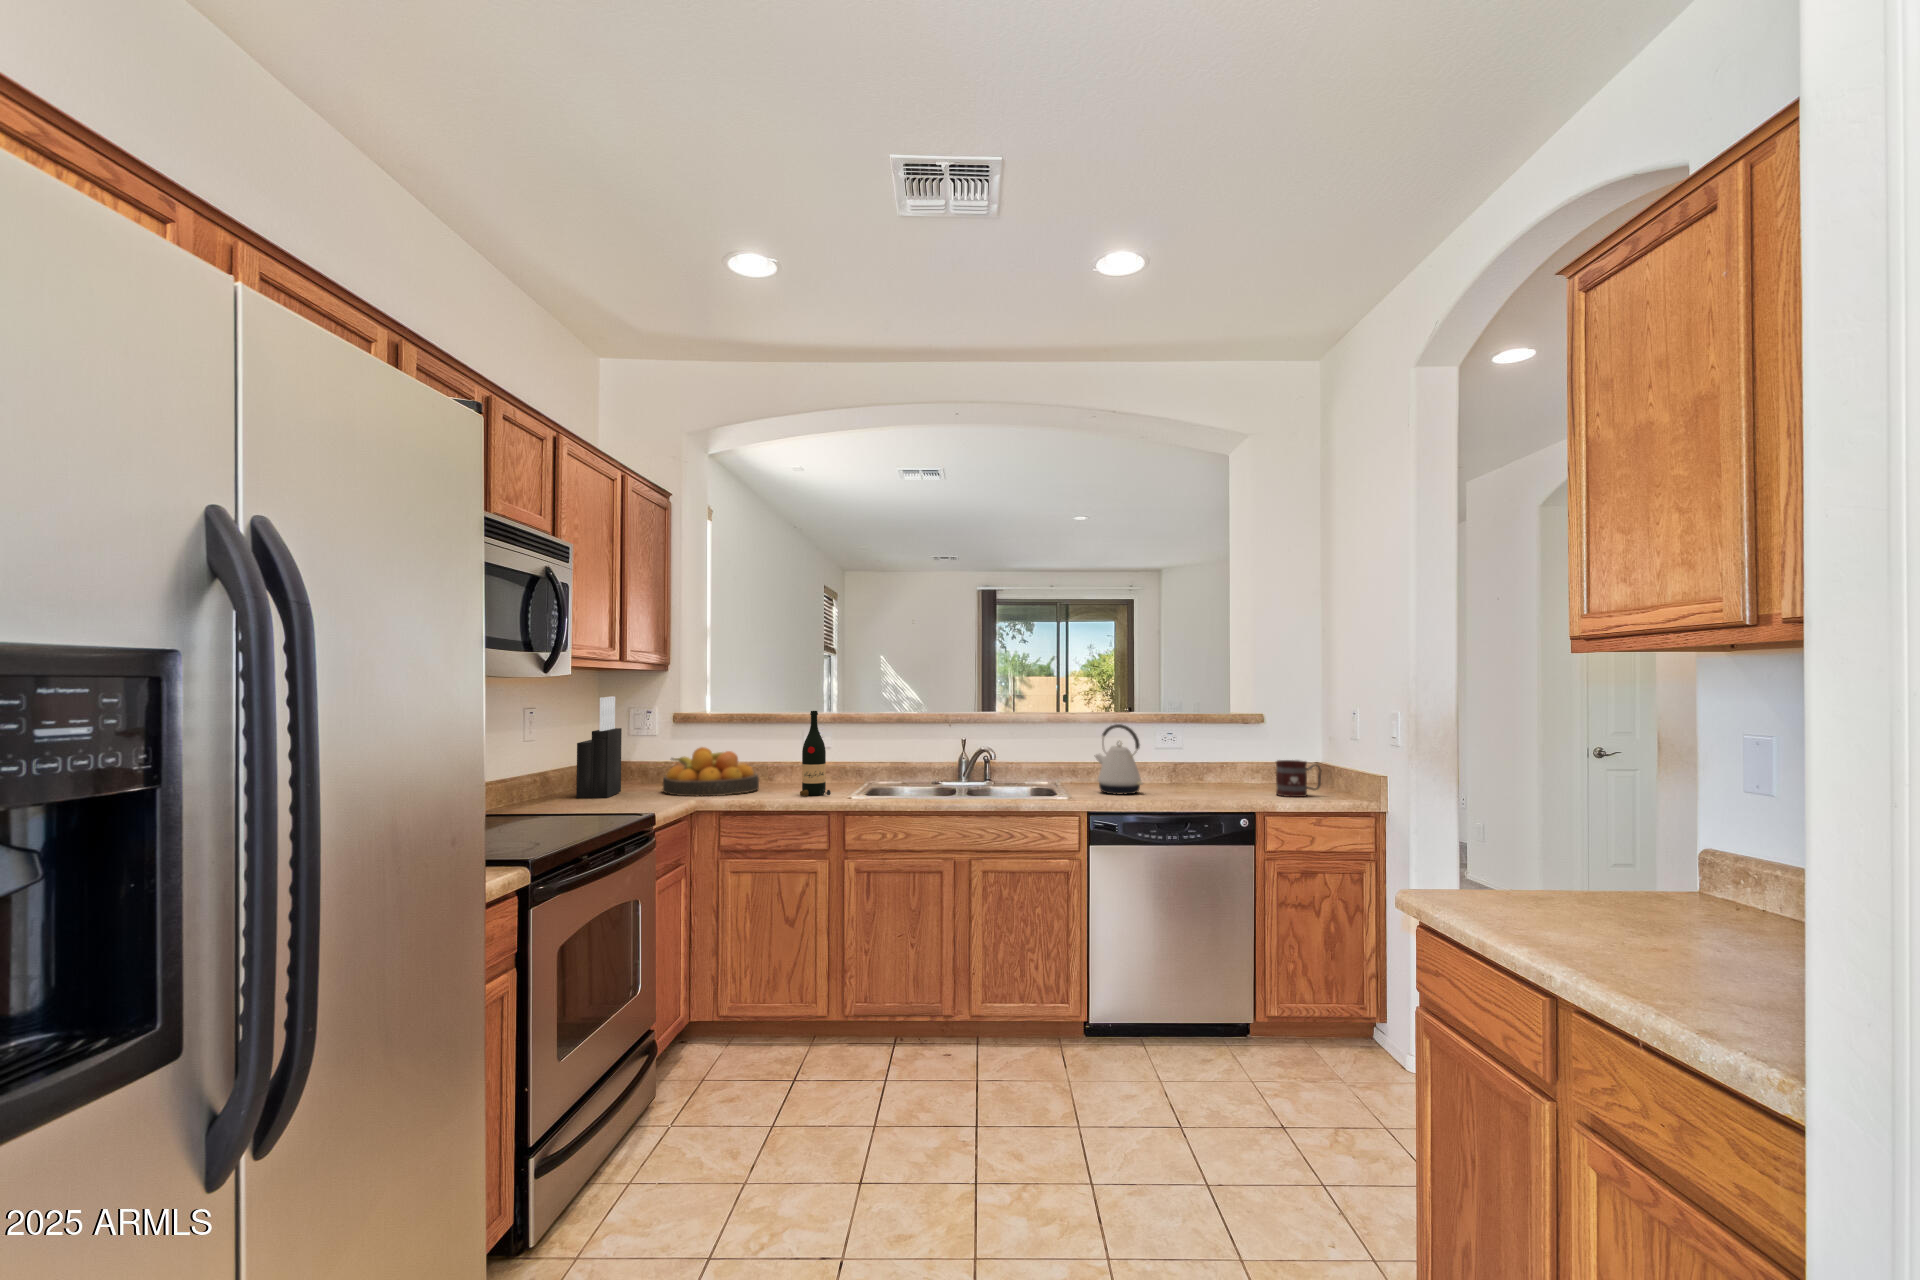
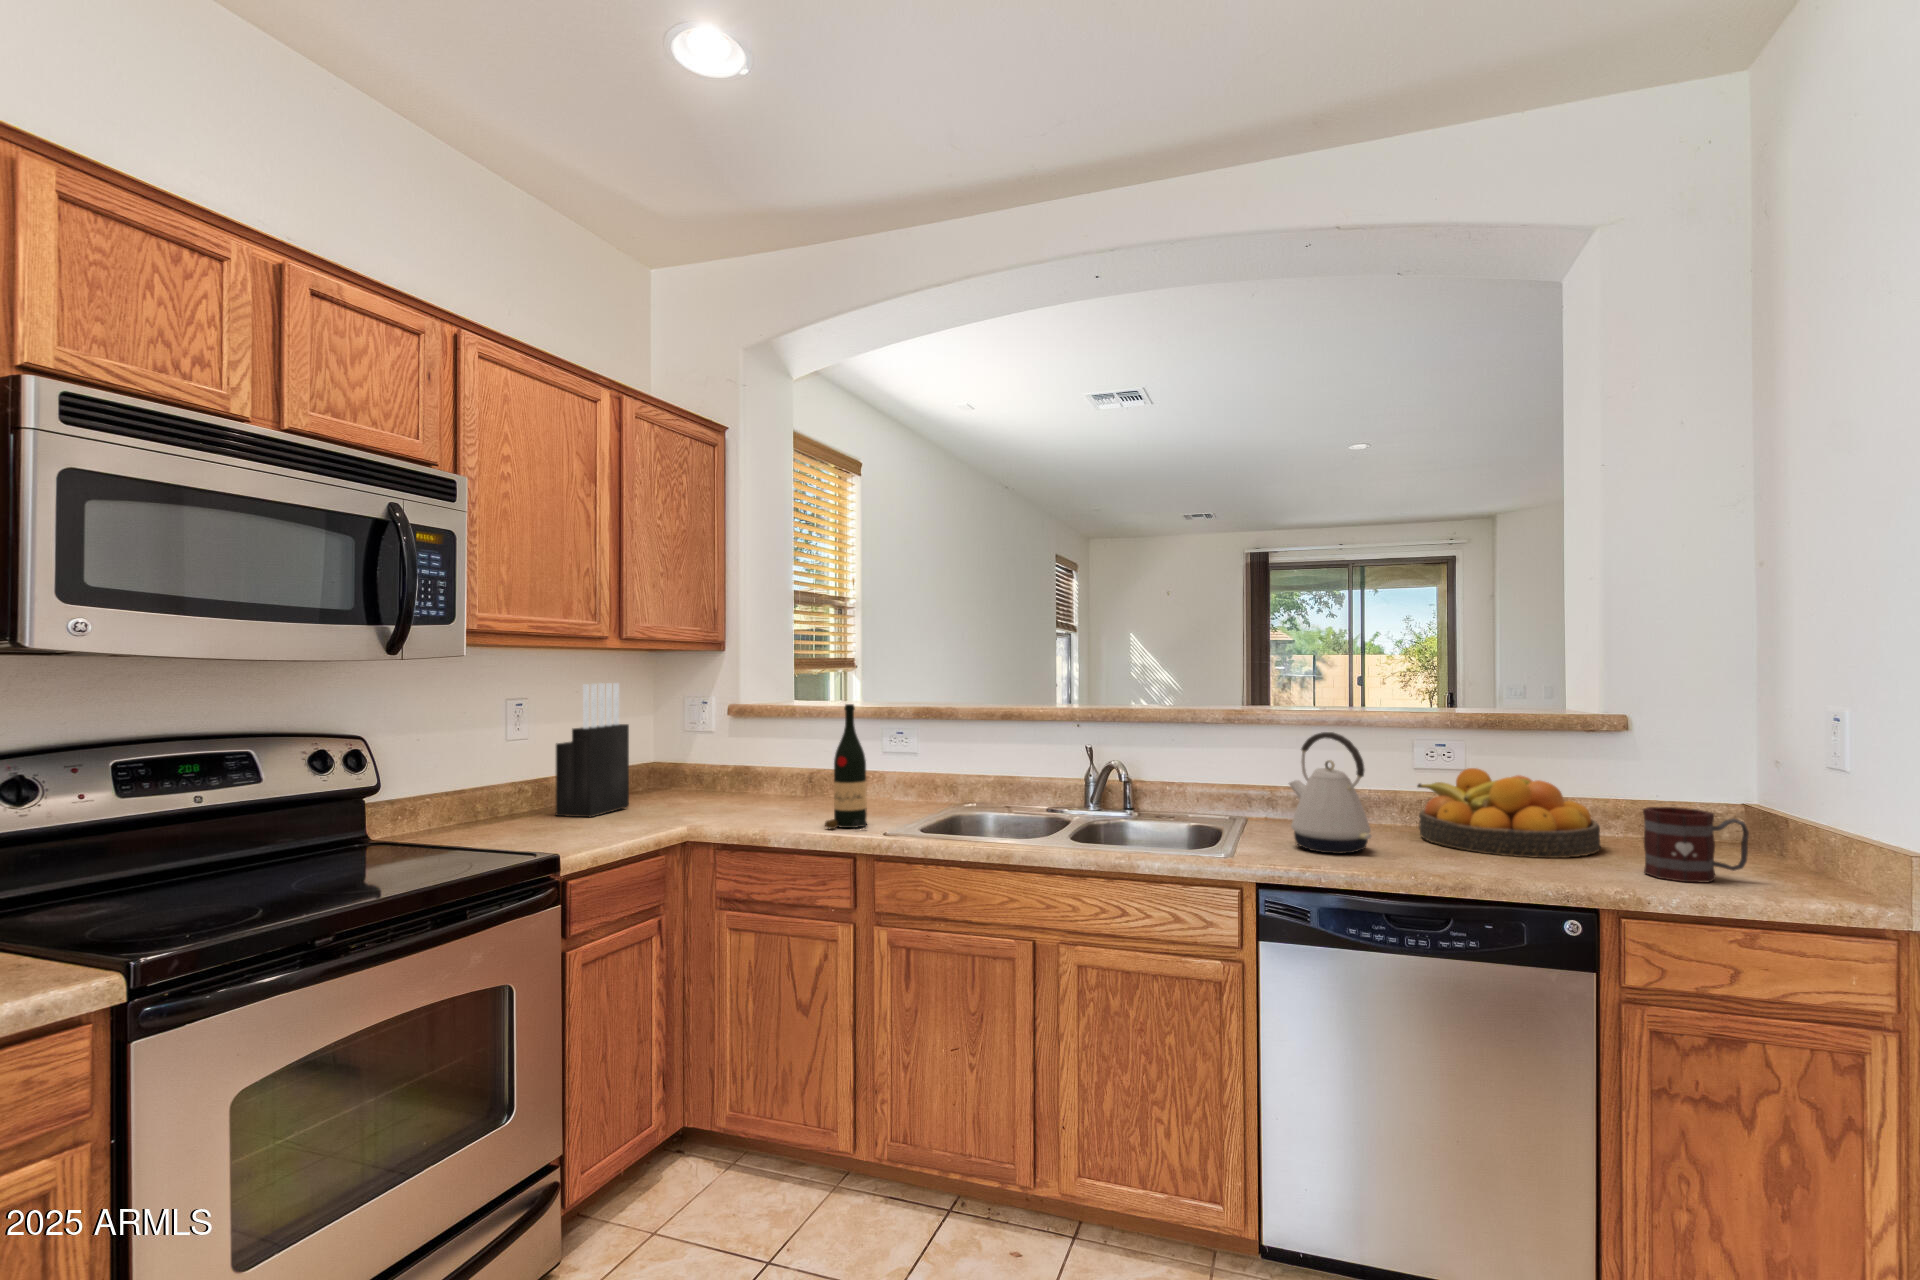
fruit bowl: present [663,747,759,796] -> present [1418,768,1601,858]

